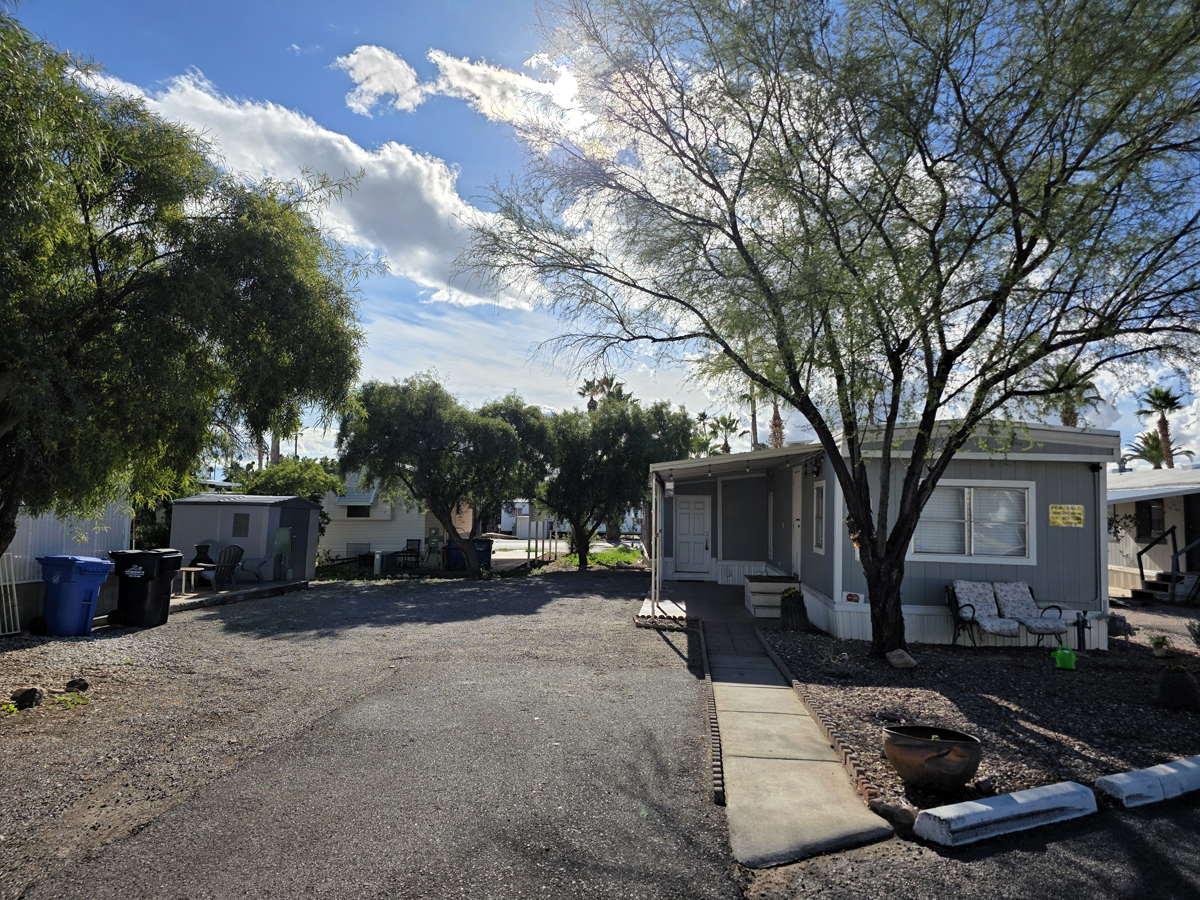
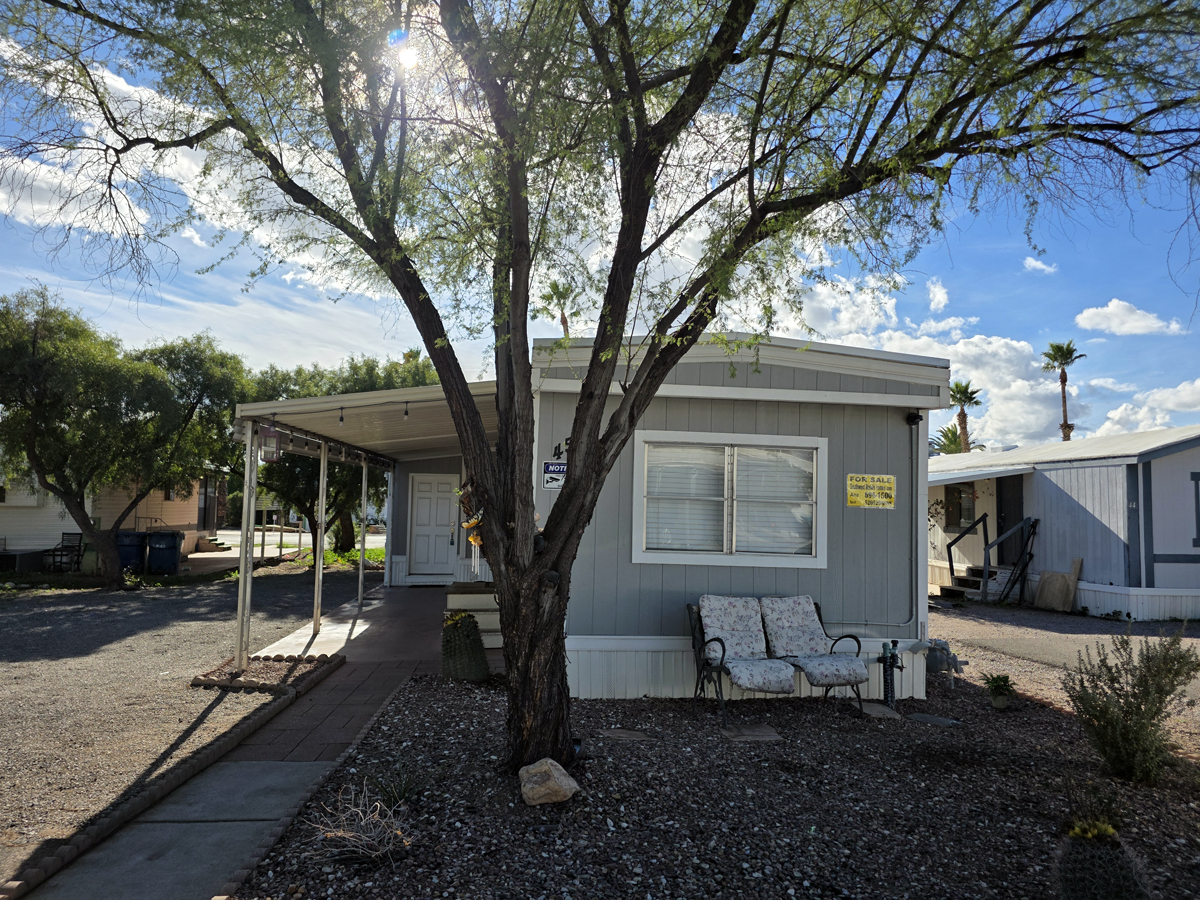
watering can: present [1051,644,1076,669] -> none [840,716,881,763]

